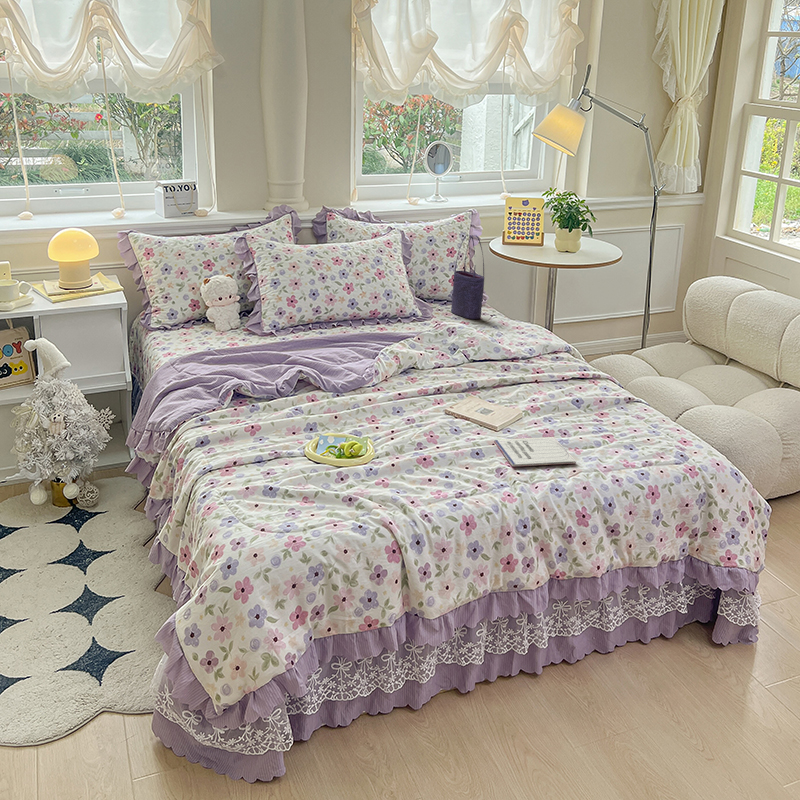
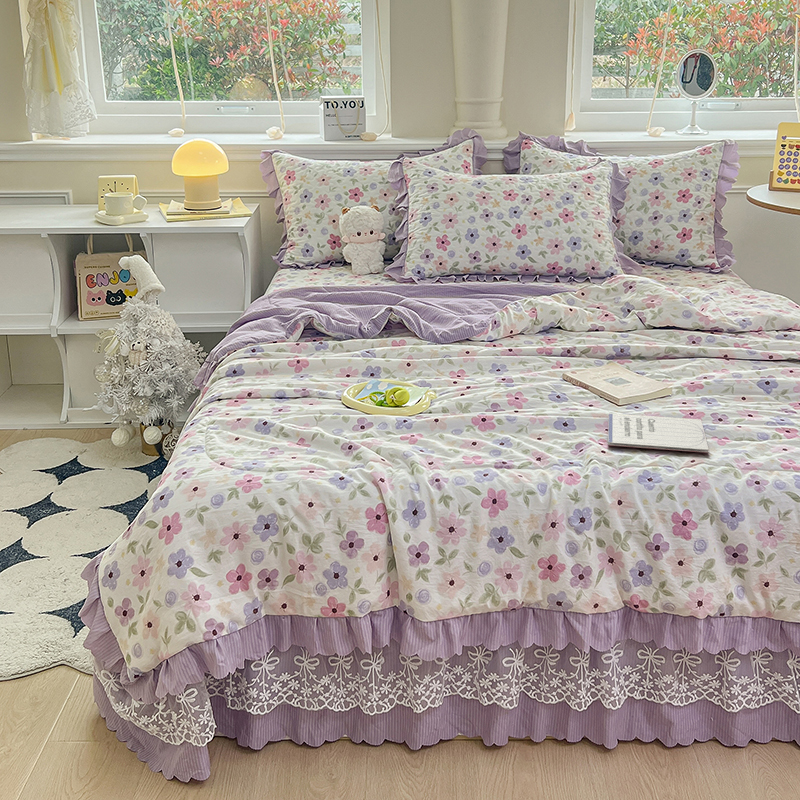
tote bag: present [451,235,484,319] -> none [671,167,713,282]

